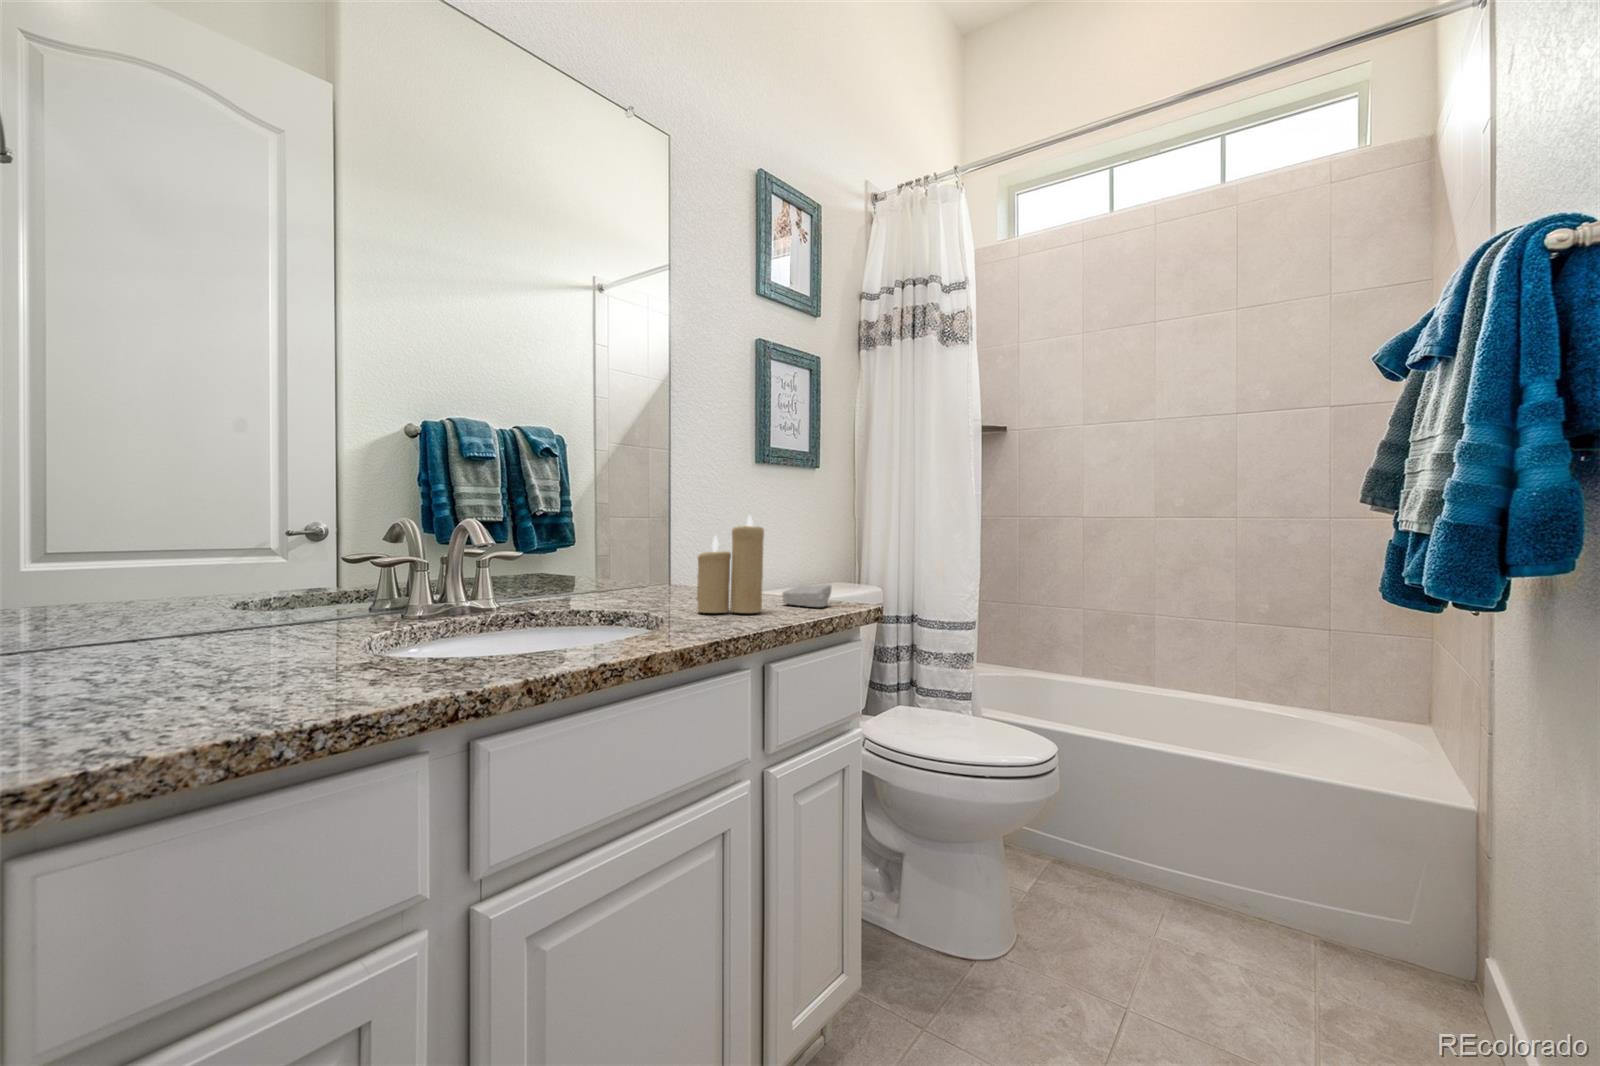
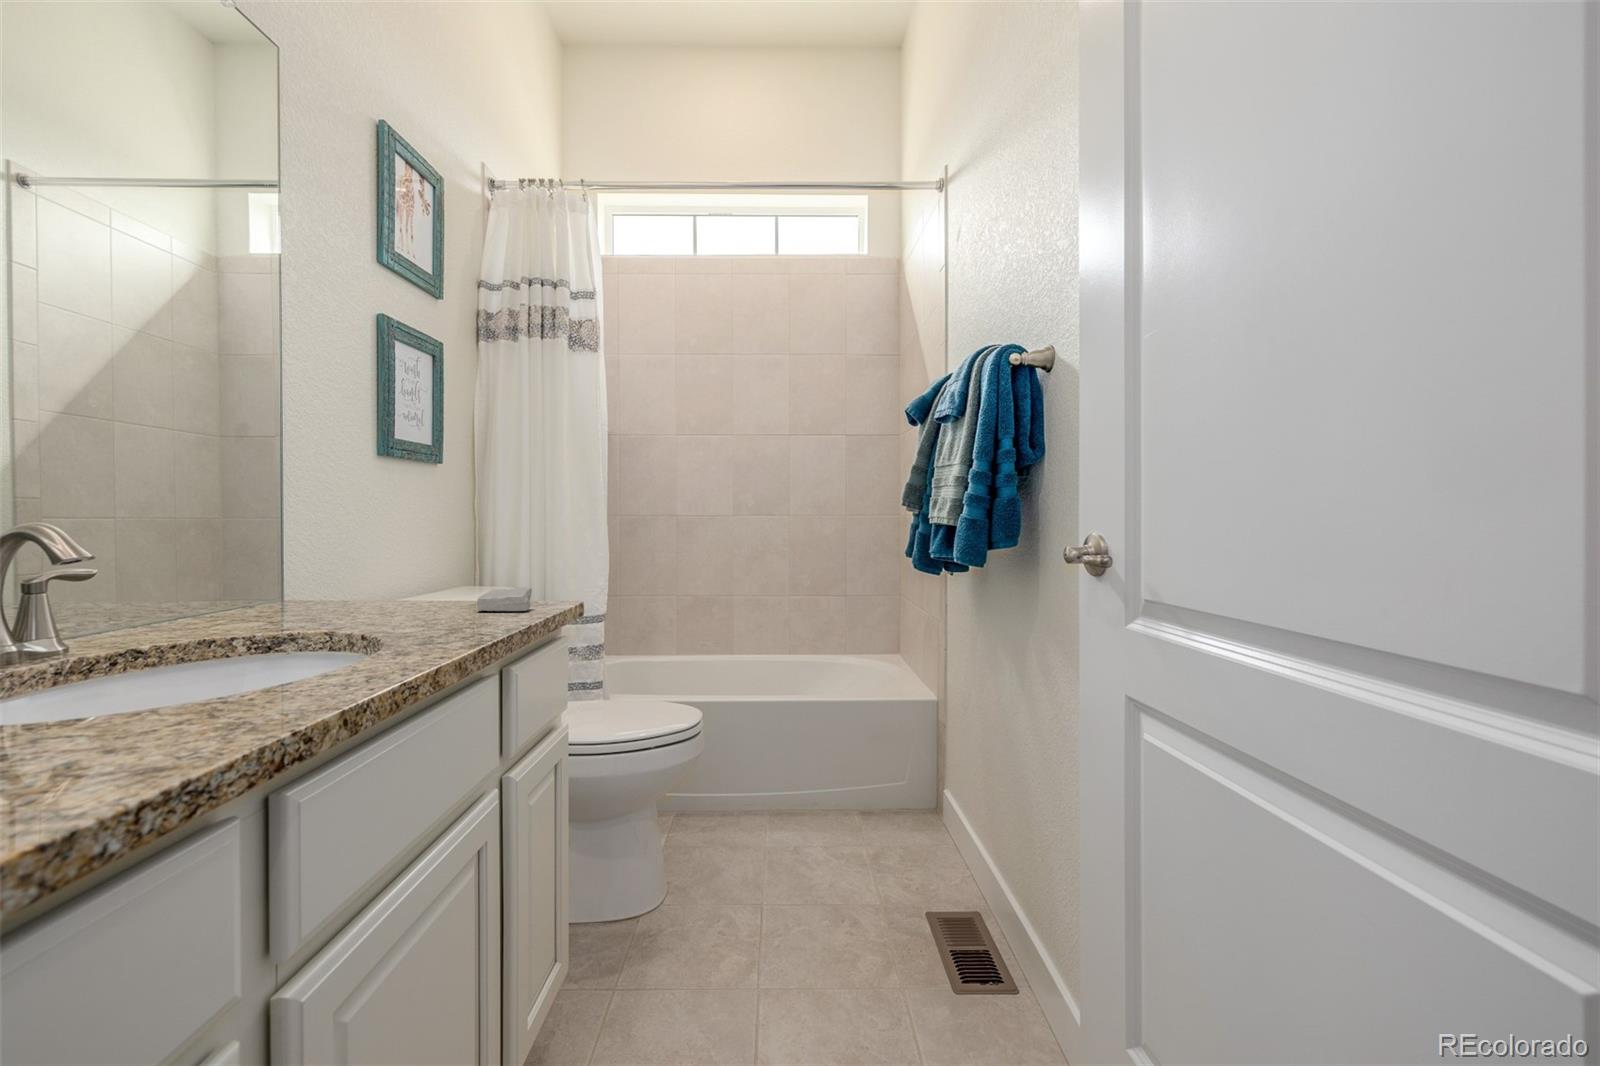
candle: present [697,516,764,613] -> none [391,516,473,626]

